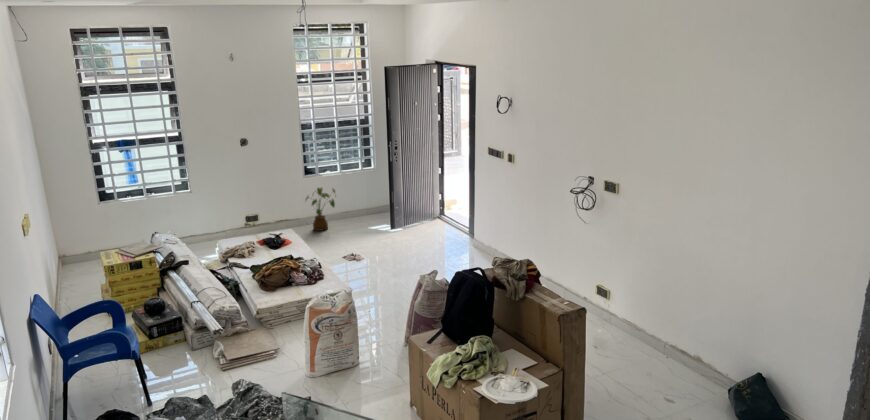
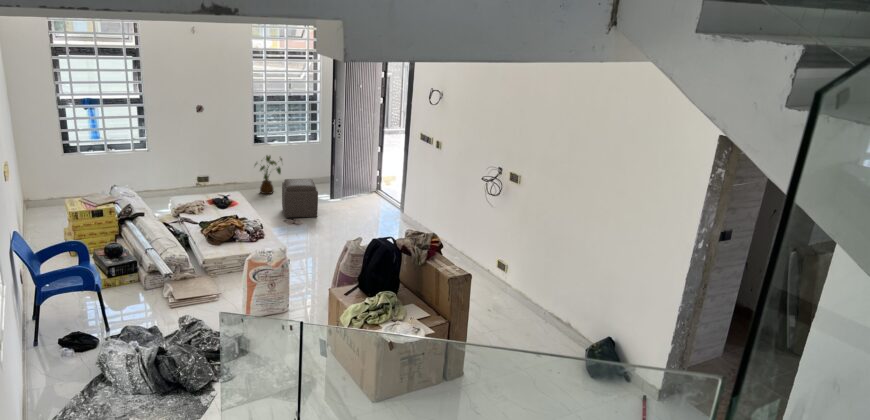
ottoman: none [338,210,379,256] -> present [282,179,318,218]

